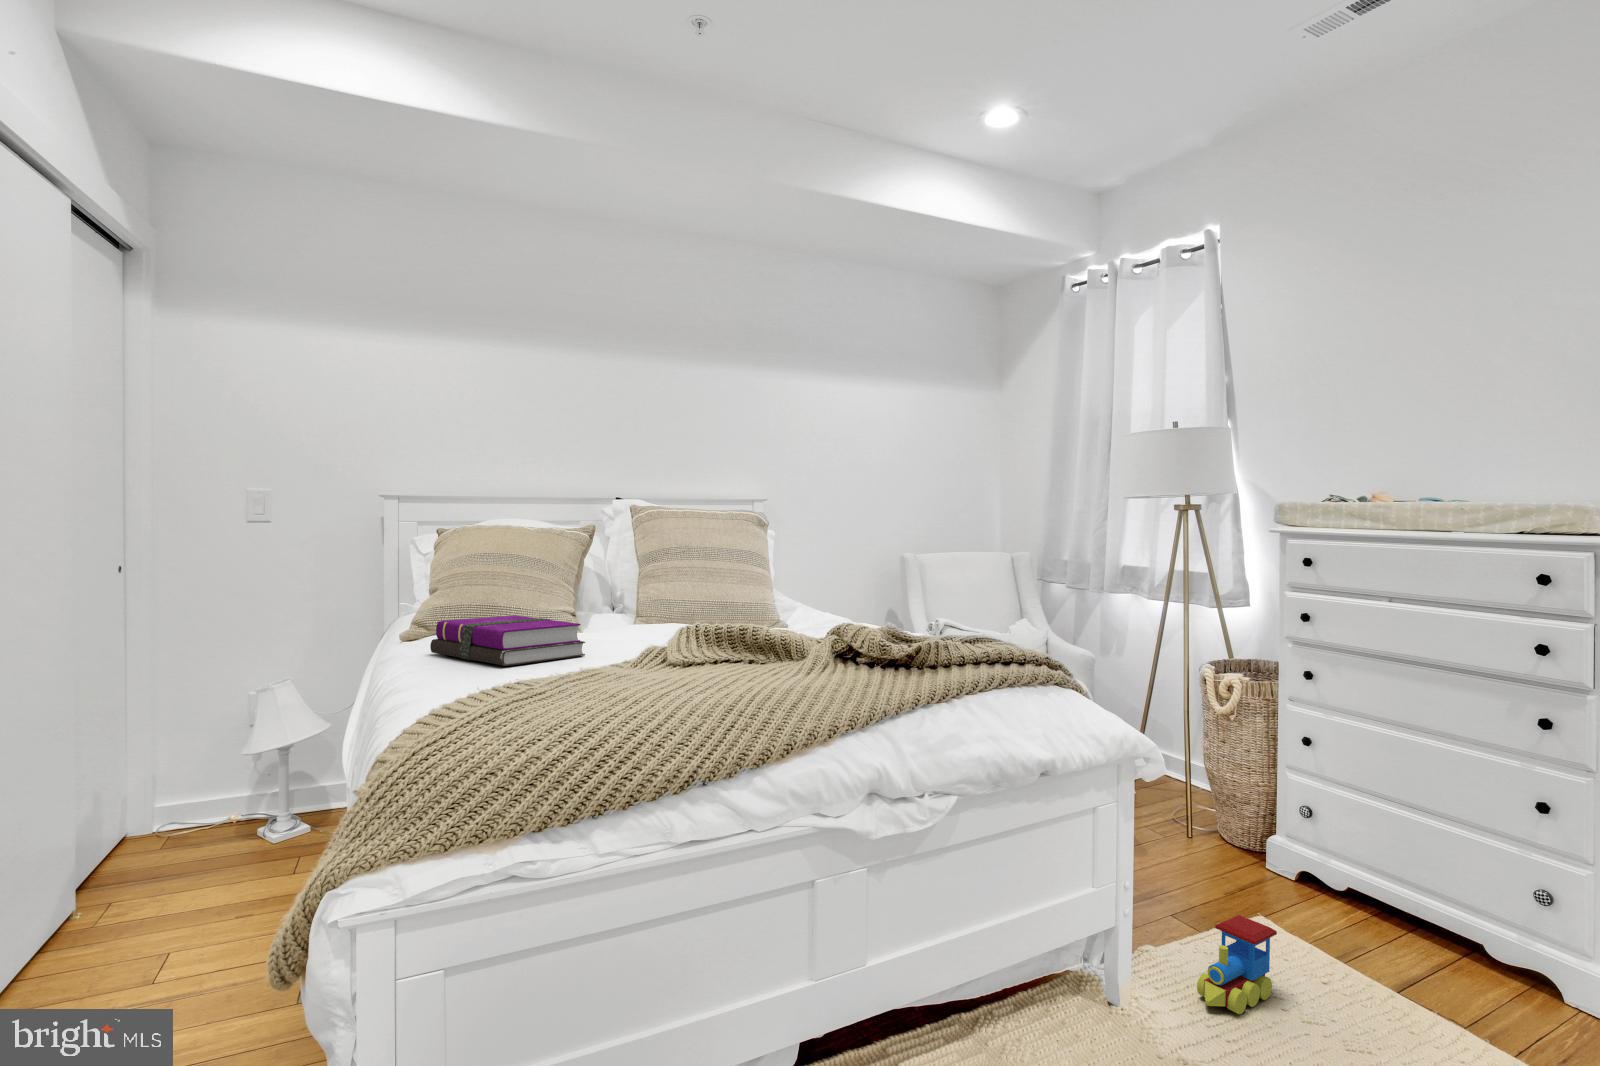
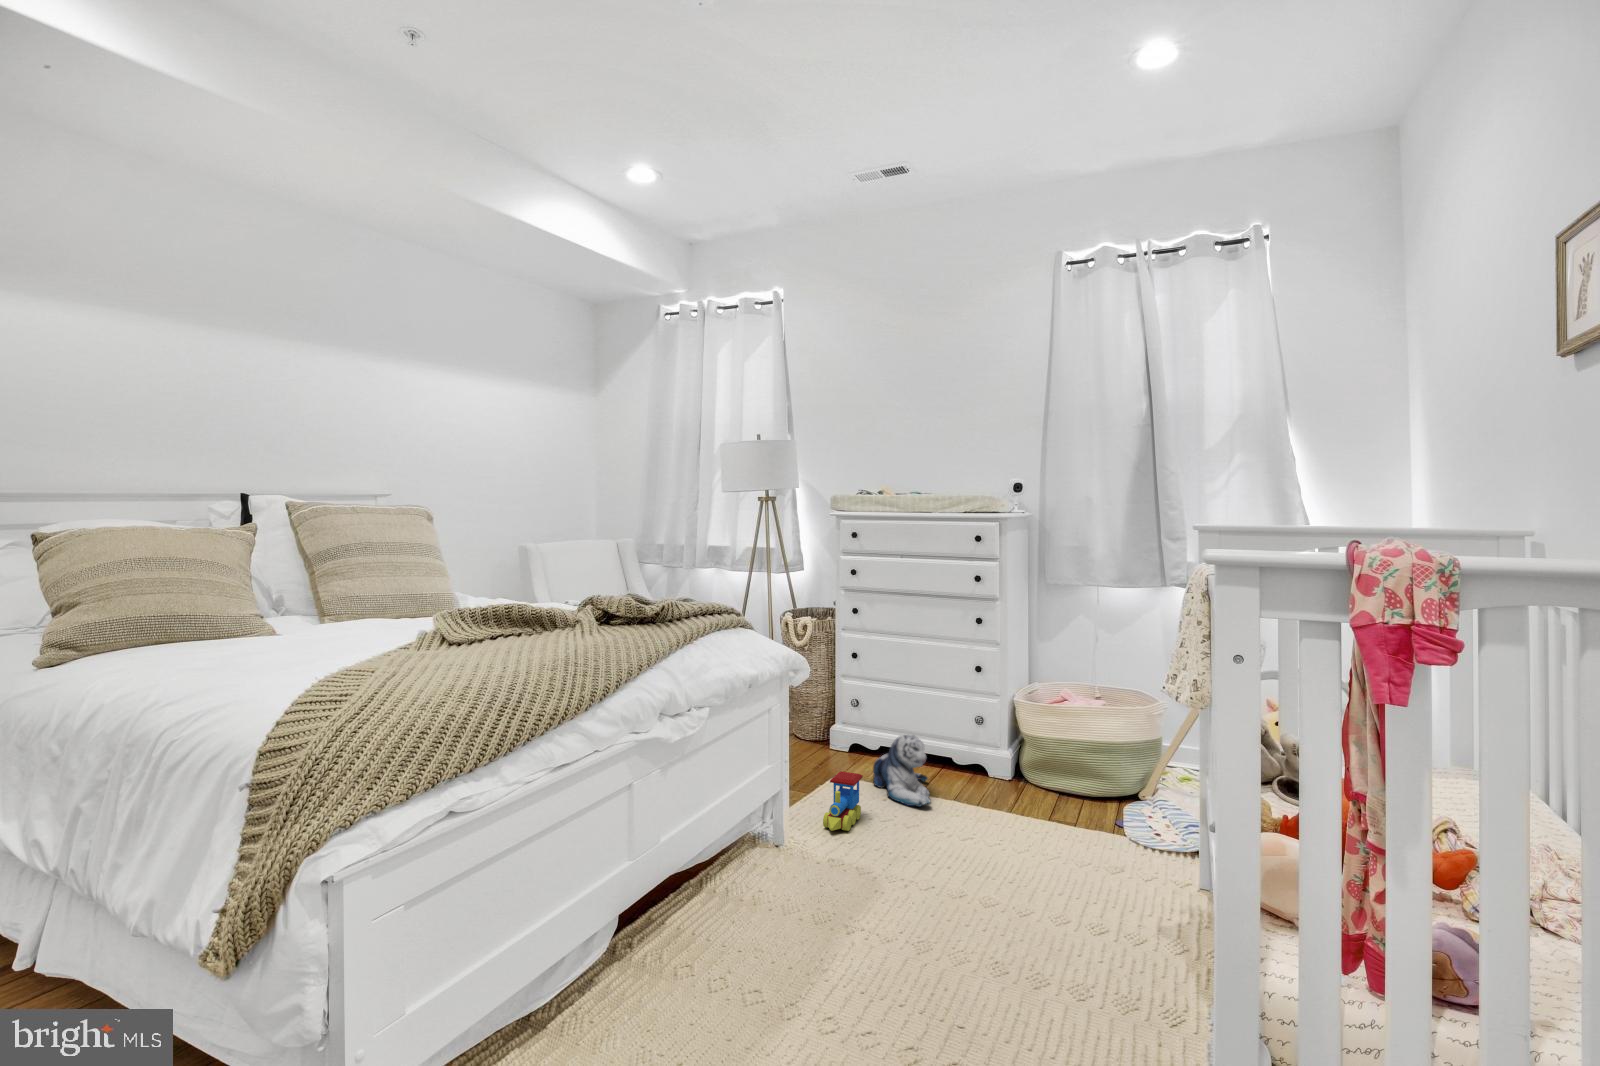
notebook: present [430,615,585,666] -> none [145,625,336,674]
plush toy: none [1315,881,1426,1013] -> present [873,735,930,807]

